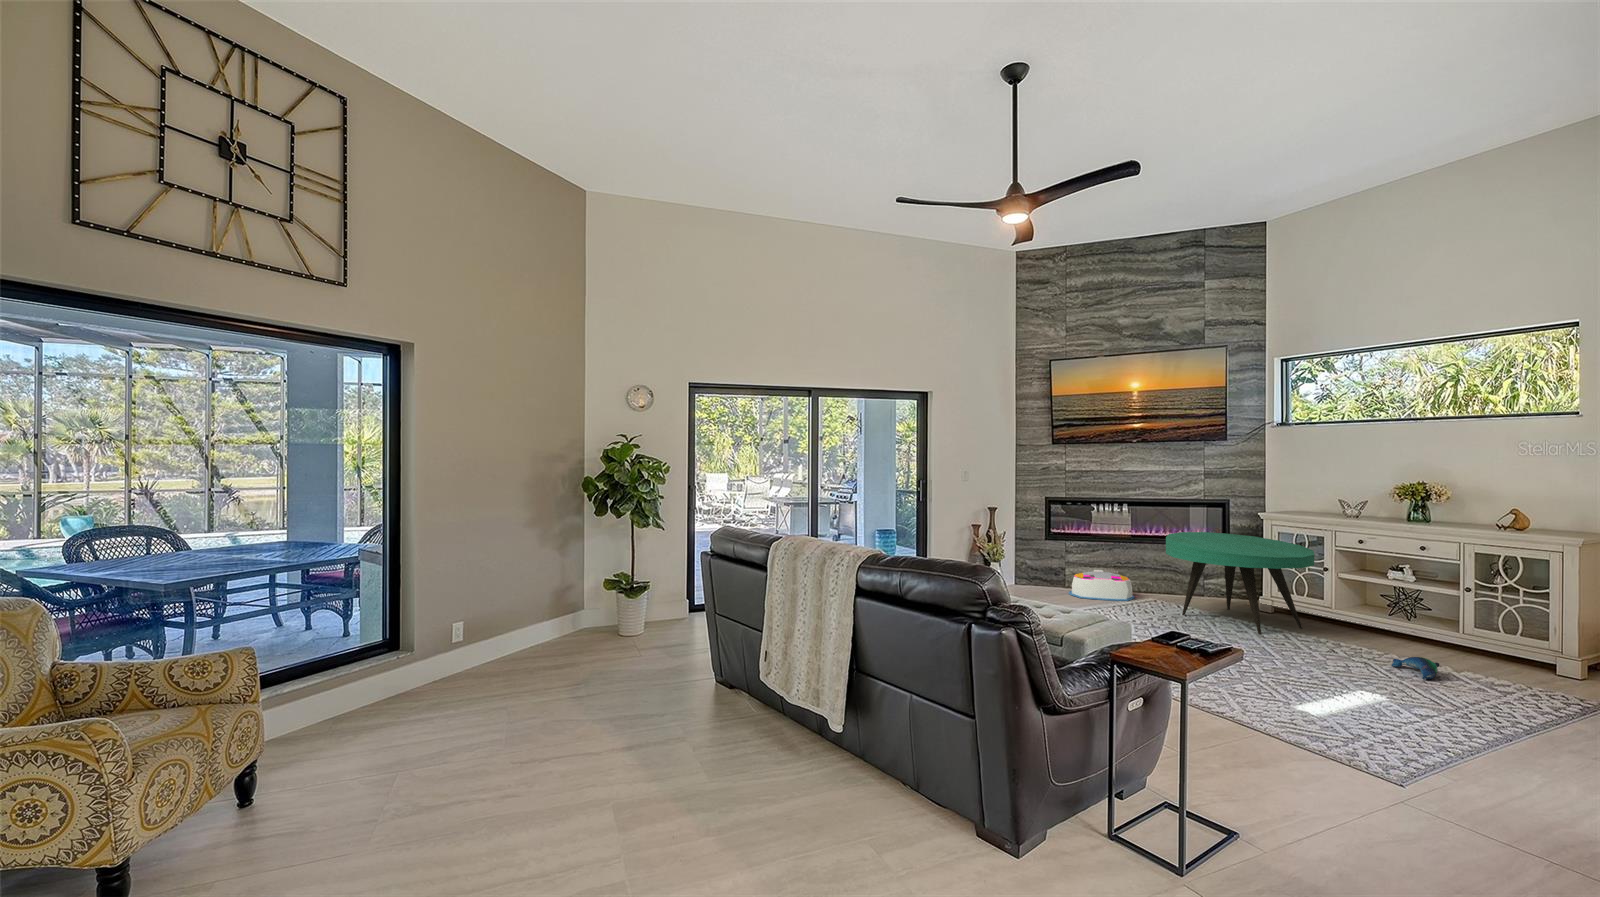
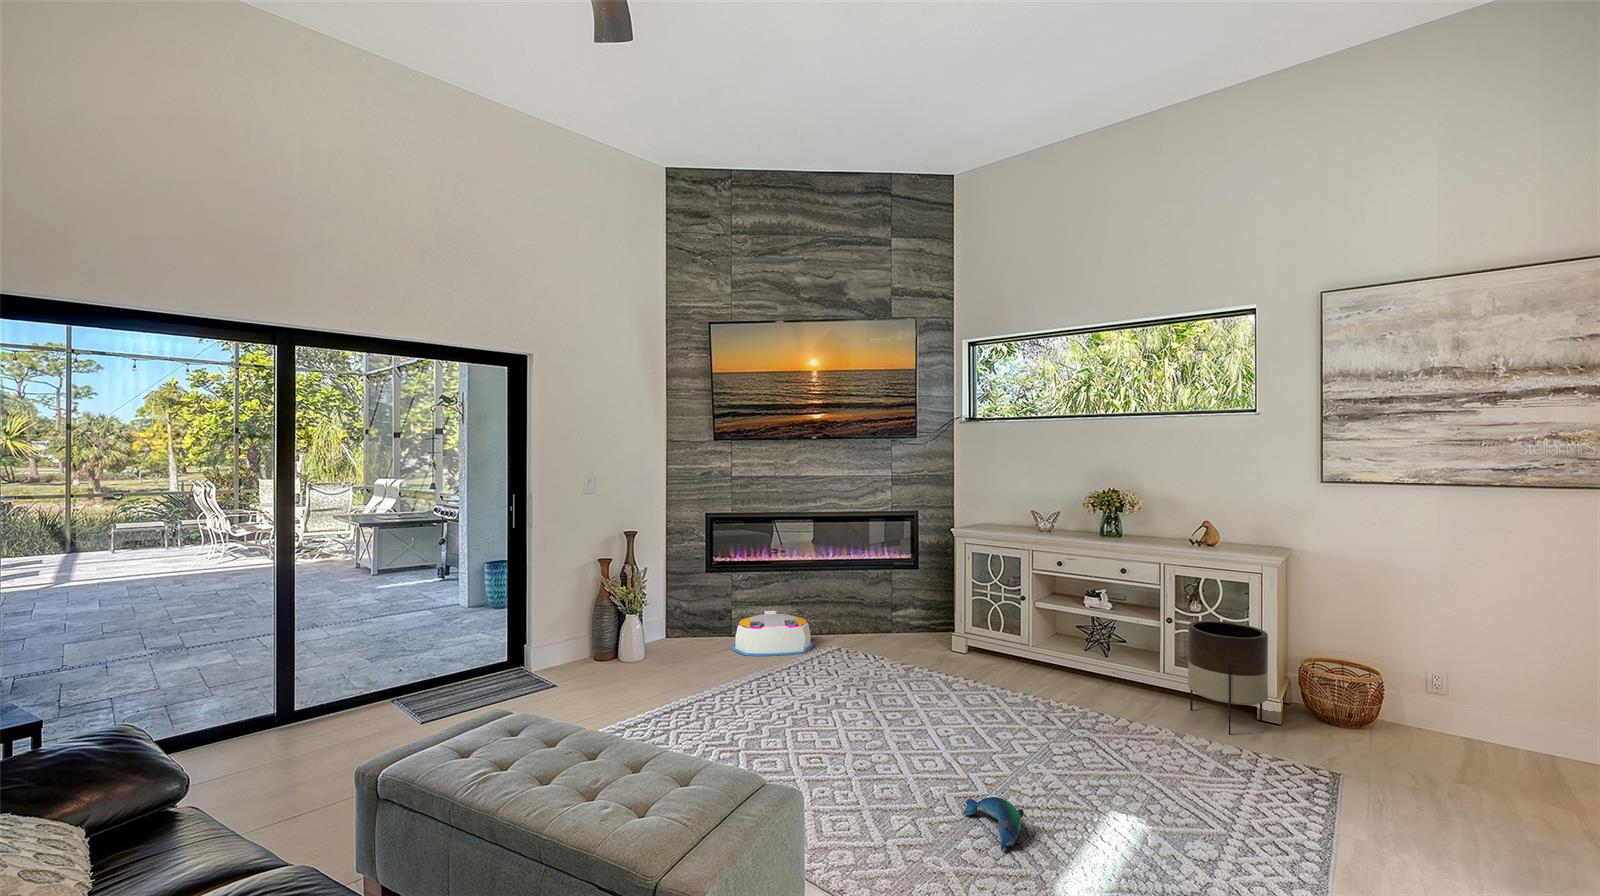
coffee table: present [1166,532,1314,634] -> none [850,556,1016,697]
planter: none [1480,590,1562,678] -> present [1188,621,1268,734]
plush toy: present [1392,657,1439,680] -> present [964,797,1024,851]

